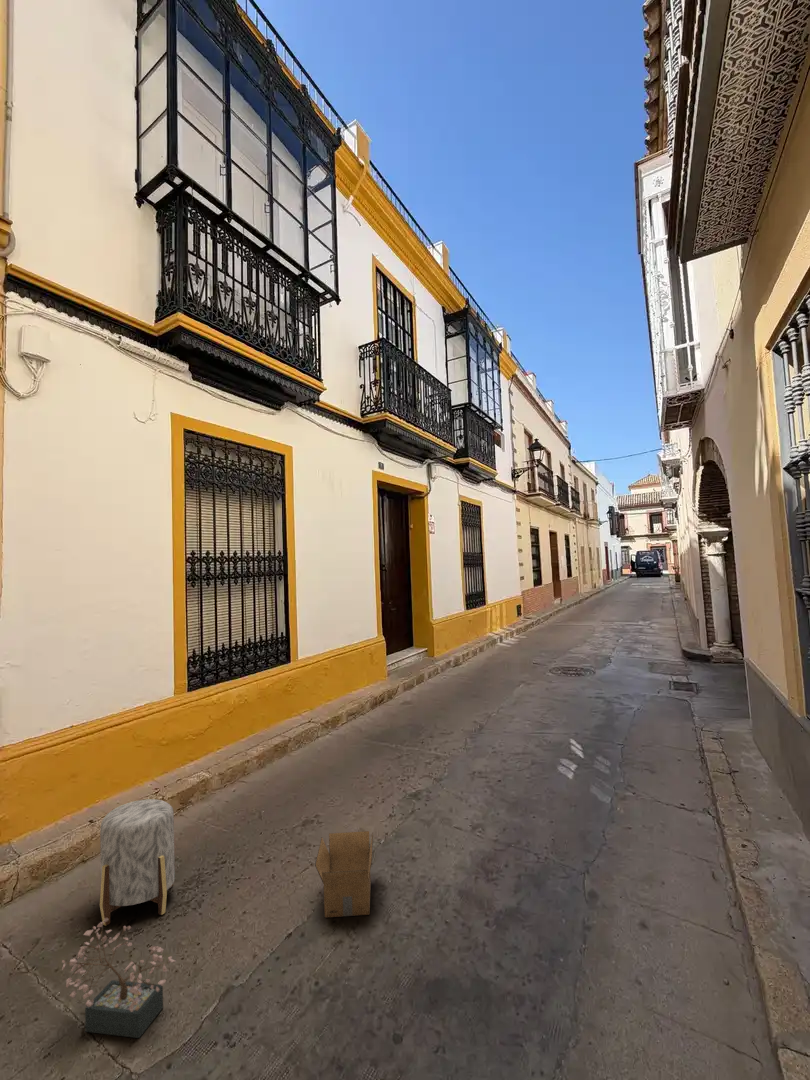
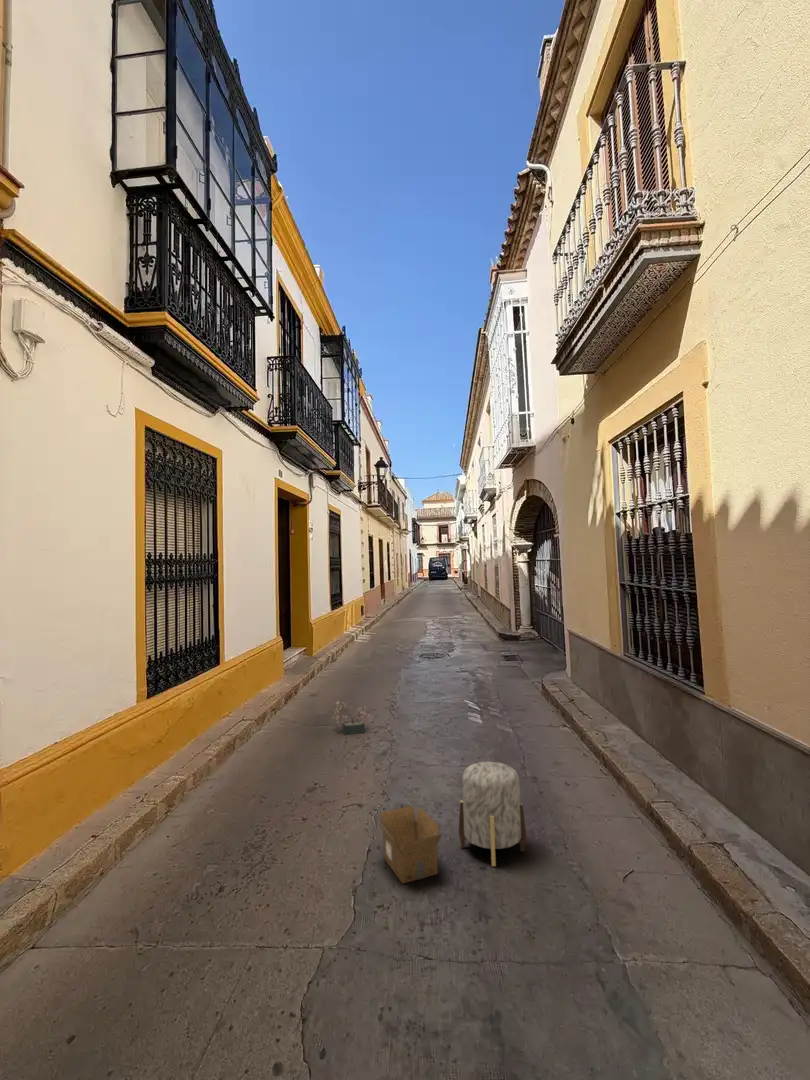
stool: present [100,799,175,926] -> present [459,762,526,866]
decorative plant: present [62,918,175,1038] -> present [333,701,369,734]

